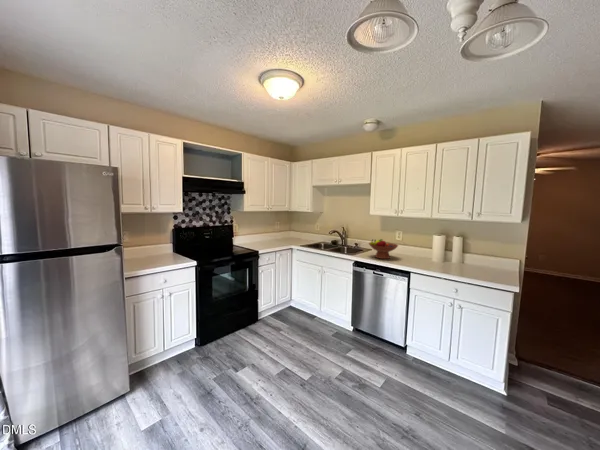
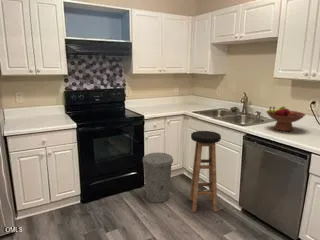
bar stool: none [305,263,333,339] -> present [190,131,221,212]
trash can: none [260,286,289,336] -> present [143,153,173,203]

